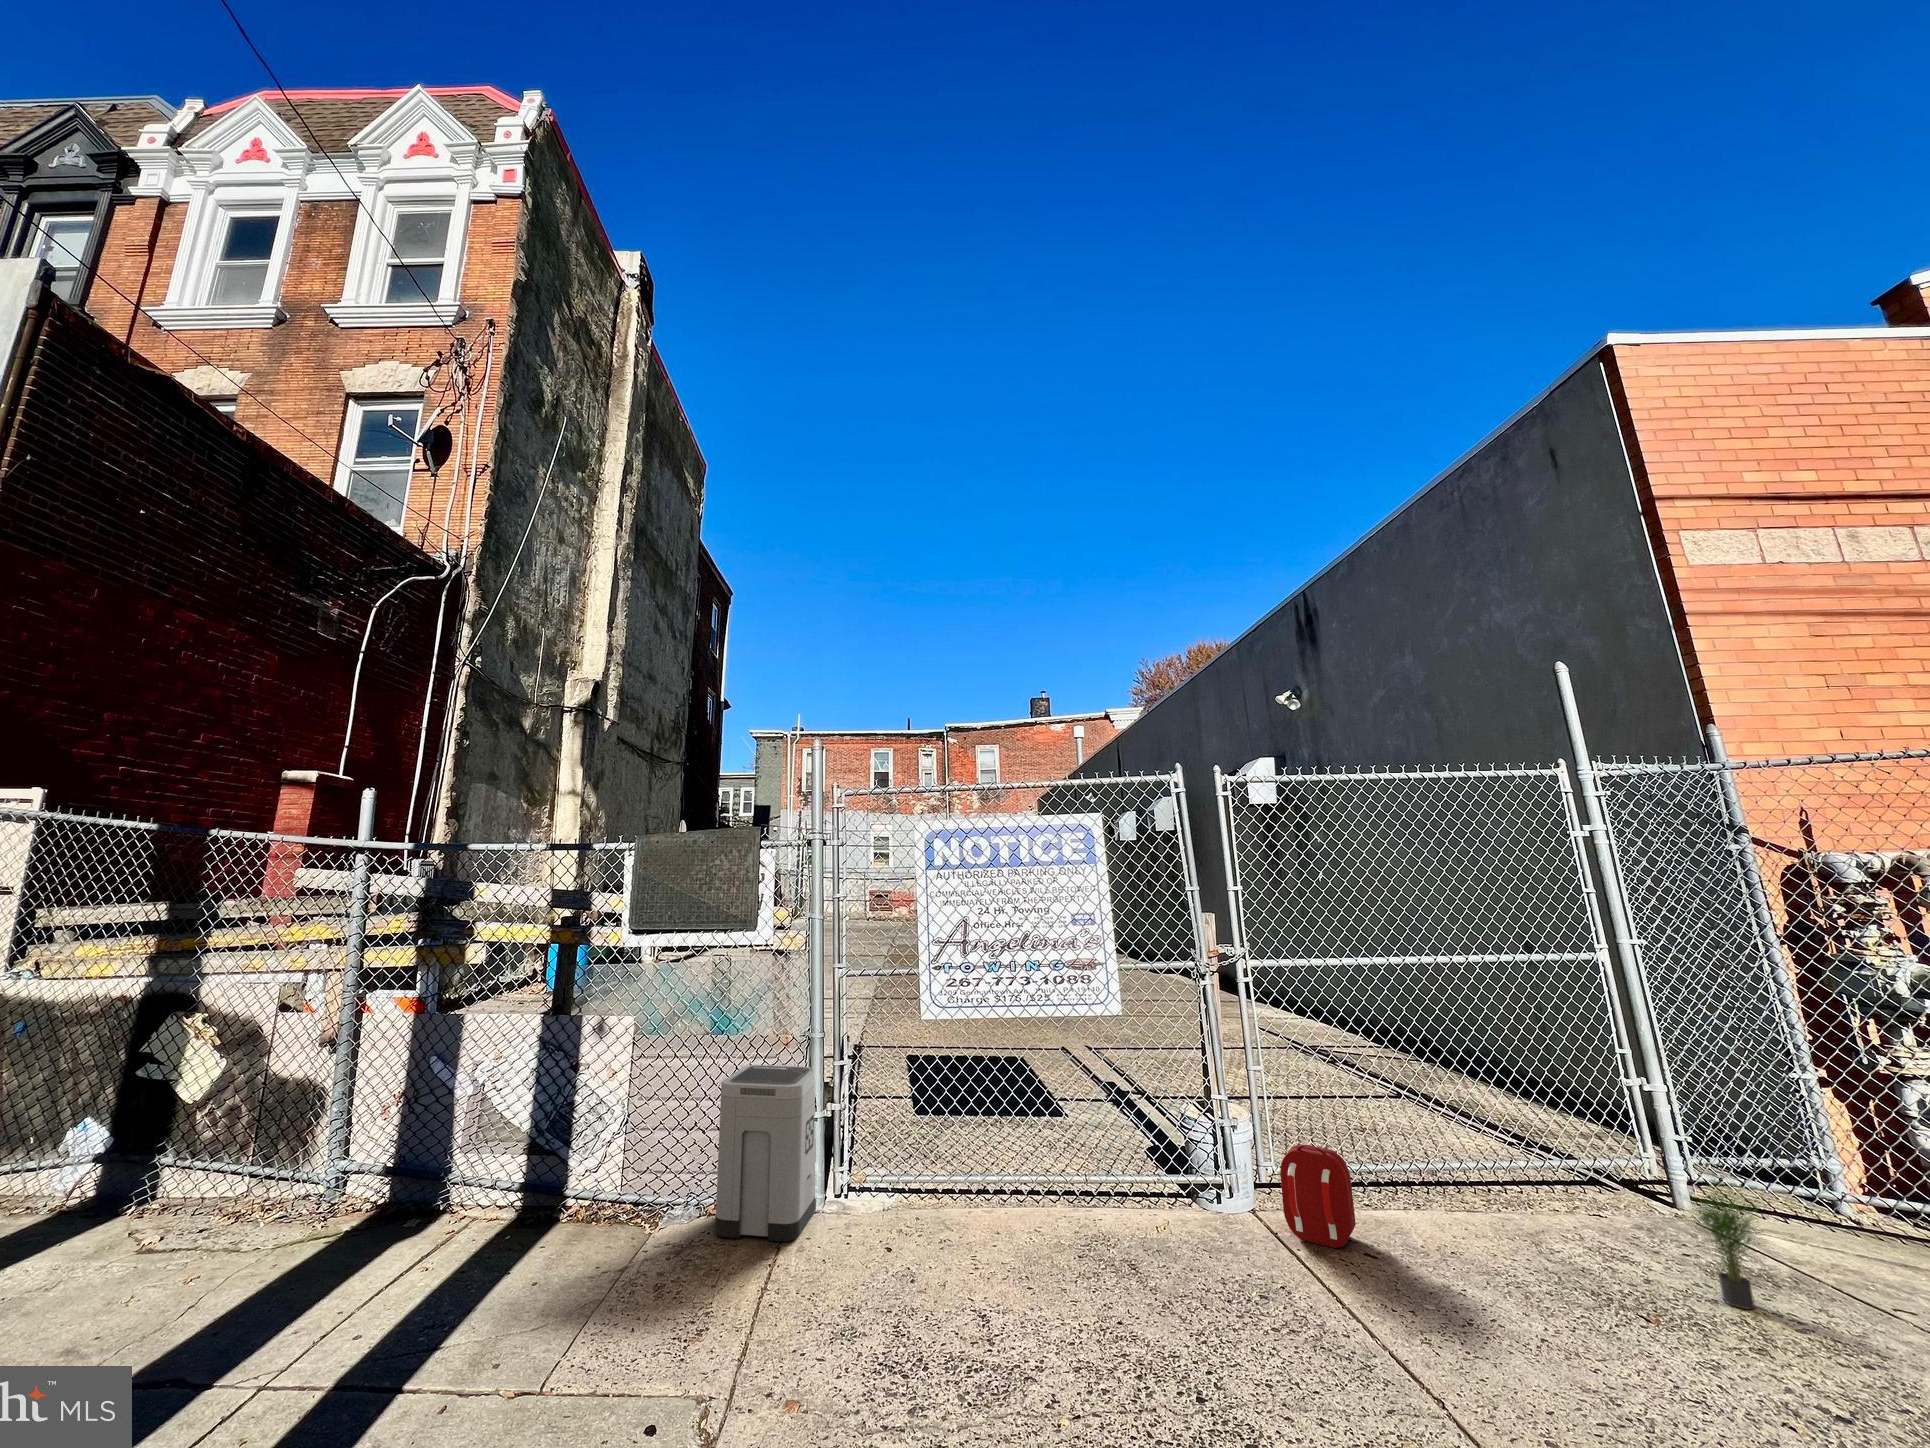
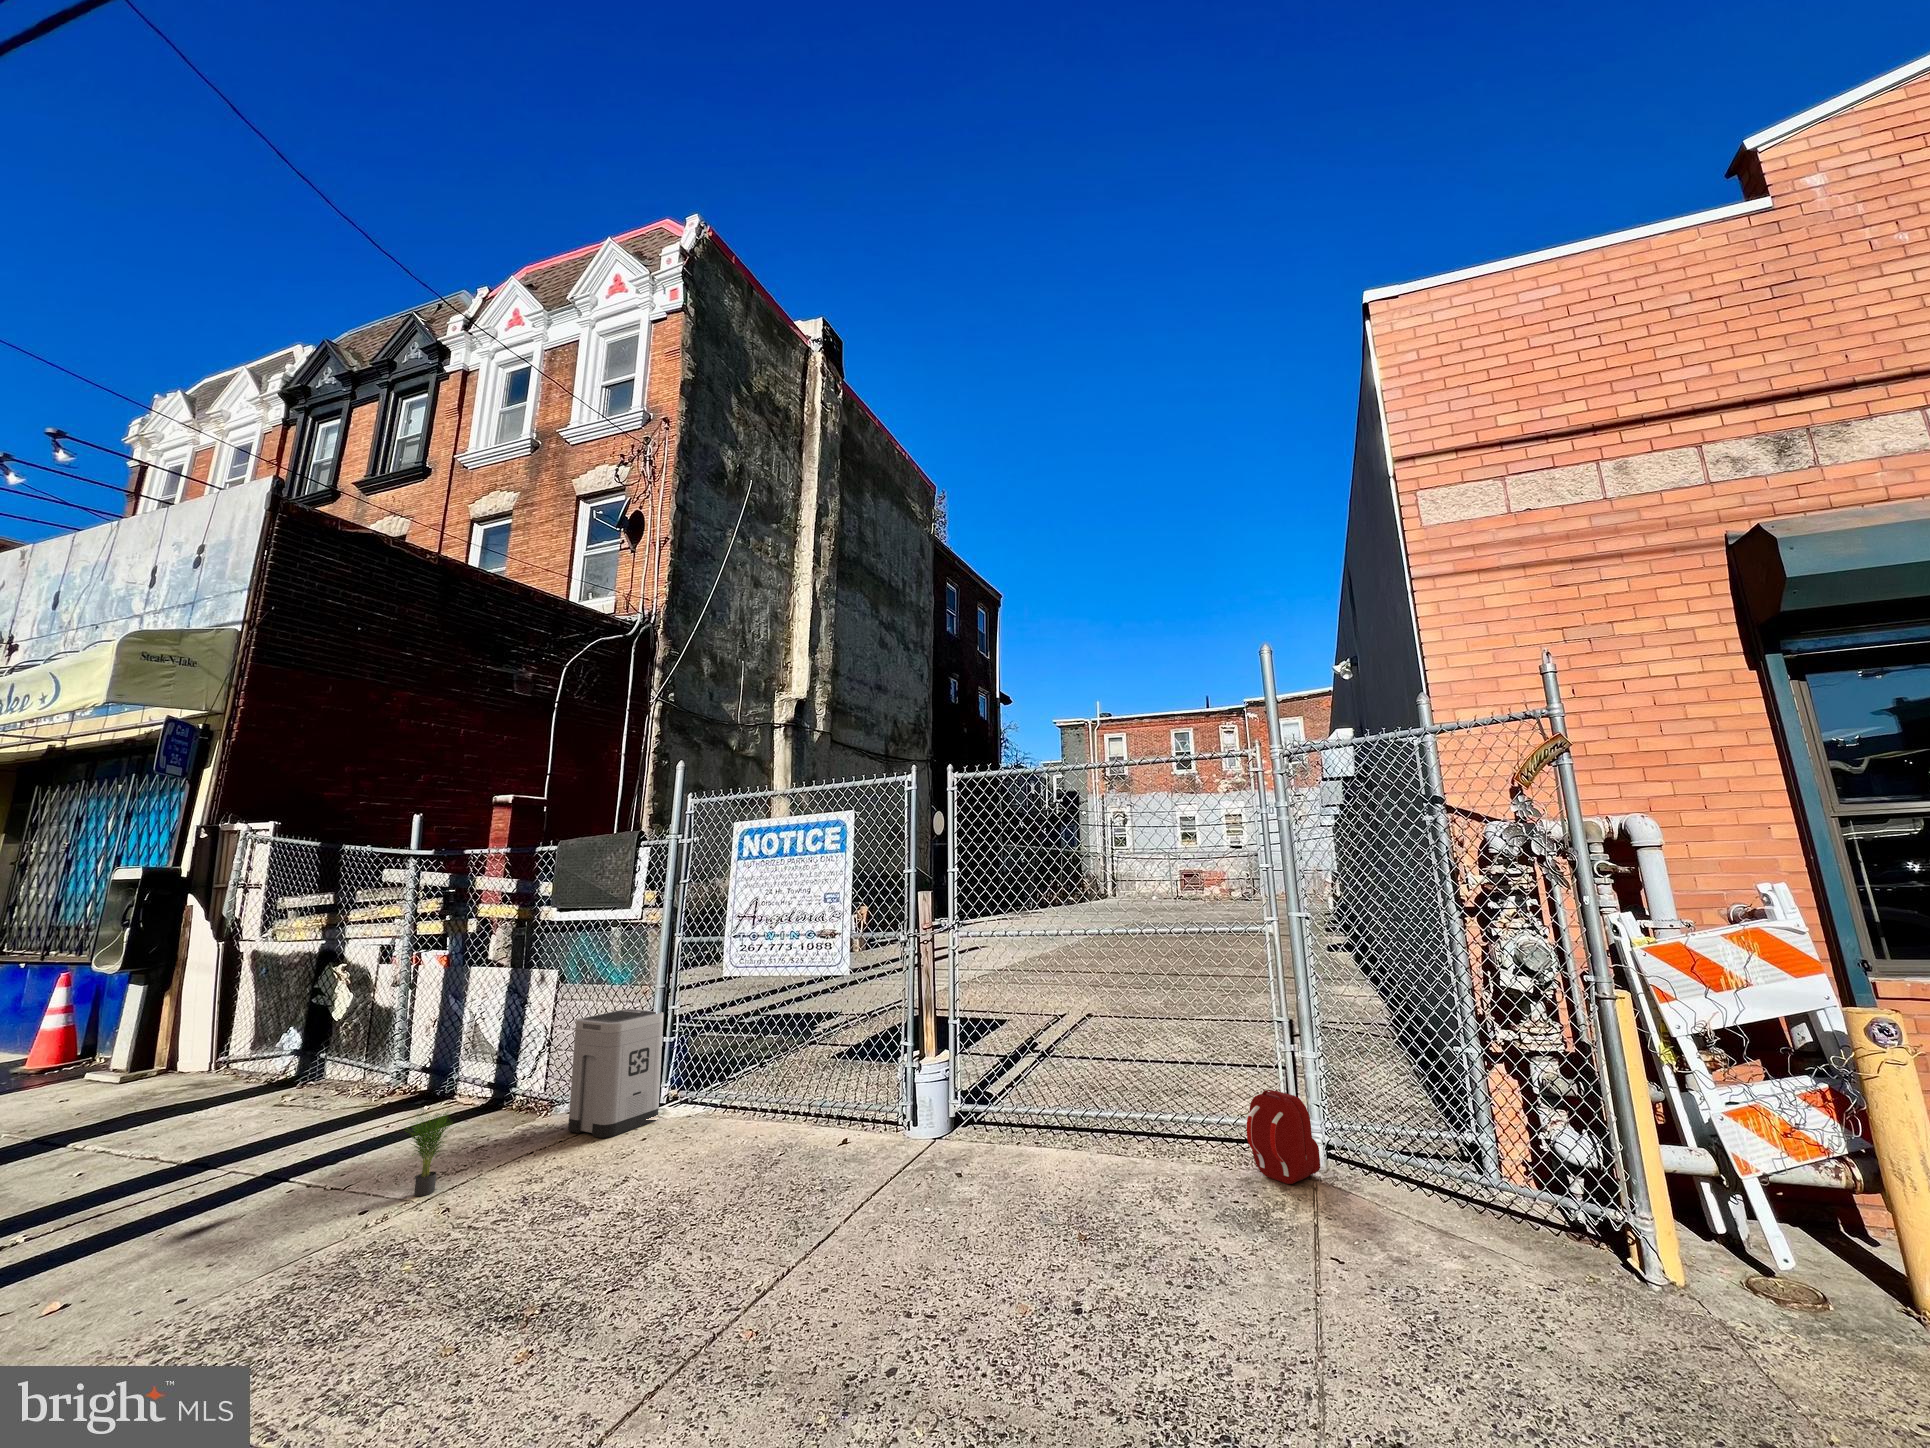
backpack: present [1280,1144,1355,1248] -> present [1247,1090,1320,1184]
potted plant: present [1680,1182,1763,1309] -> present [406,1112,452,1196]

